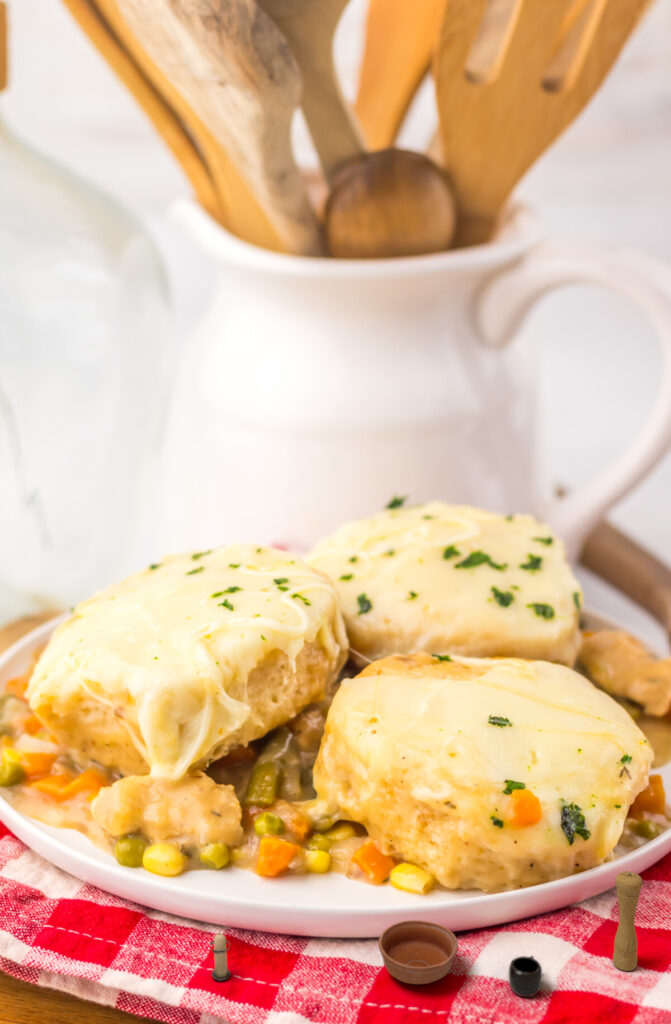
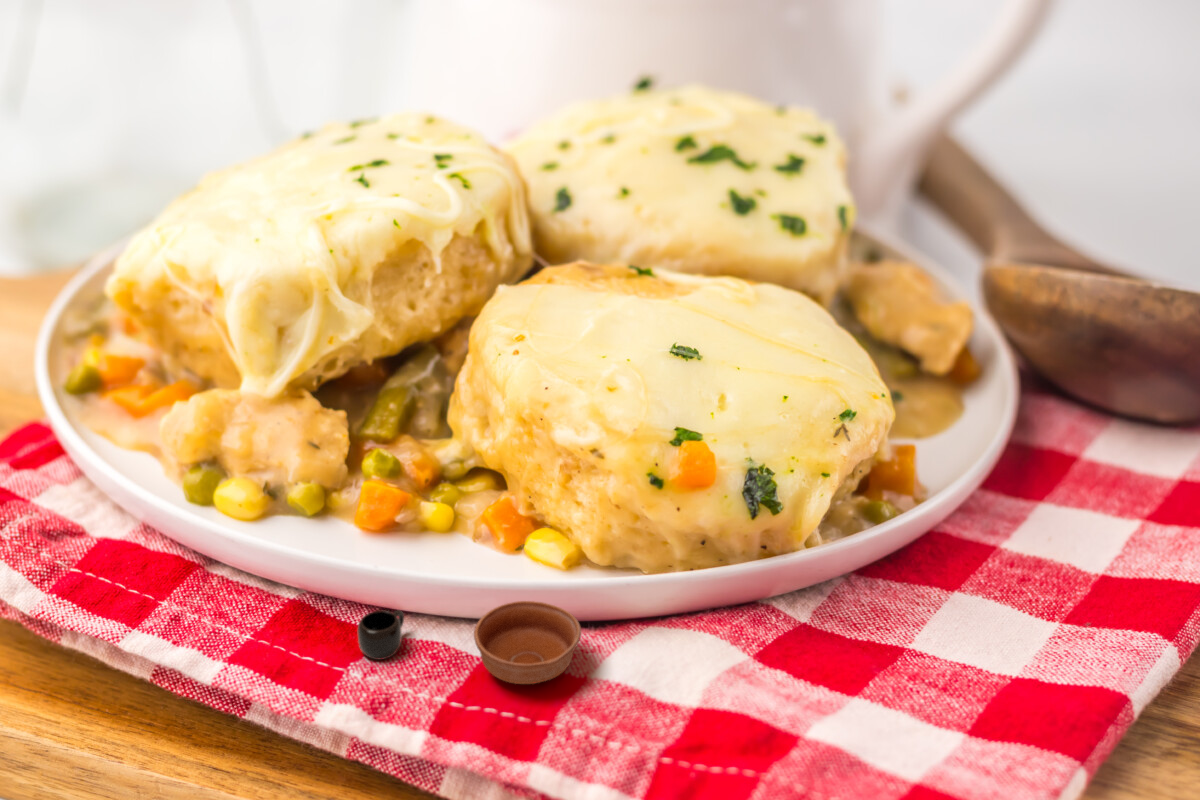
pepper mill: present [613,871,642,971] -> none [792,562,839,691]
candle: present [210,933,230,981] -> none [250,594,287,657]
mug: present [509,956,543,997] -> present [358,611,404,660]

